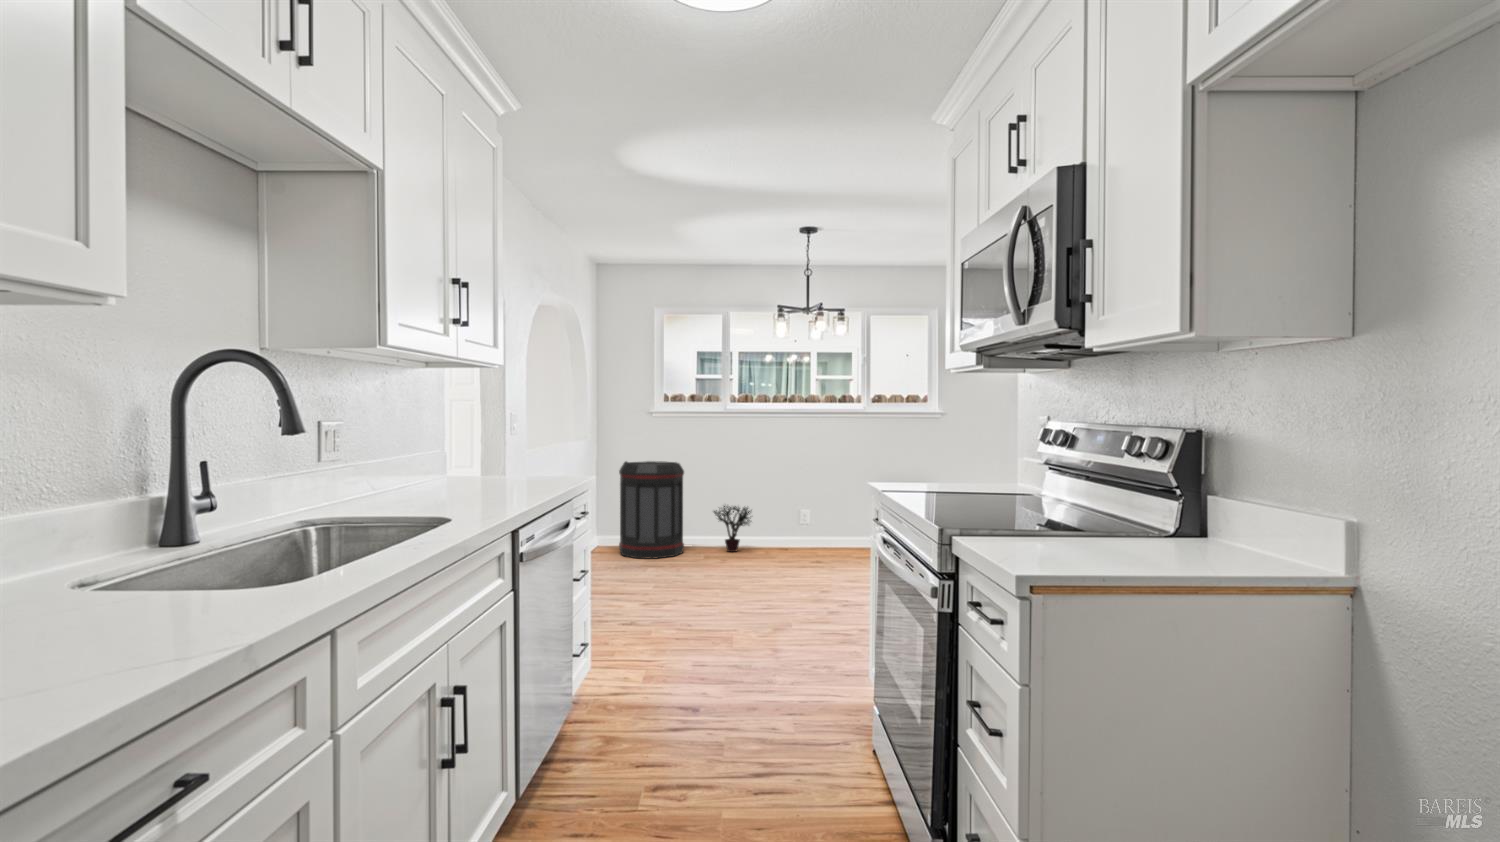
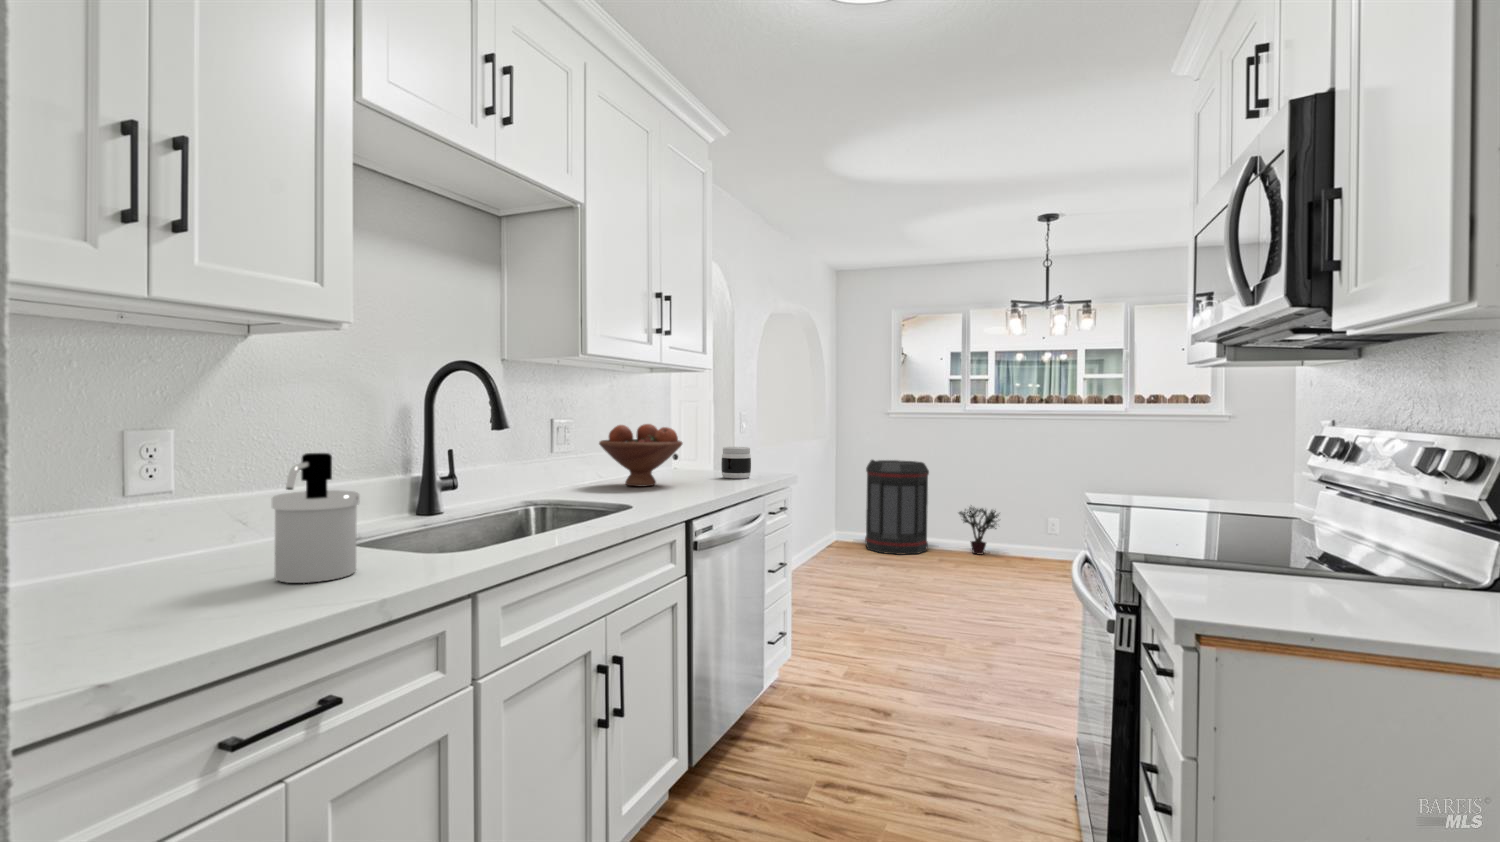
fruit bowl: none [378,427,480,498] -> present [599,424,682,486]
jar: none [513,451,546,485] -> present [721,447,751,478]
soap dispenser: none [108,467,222,627] -> present [272,453,360,583]

